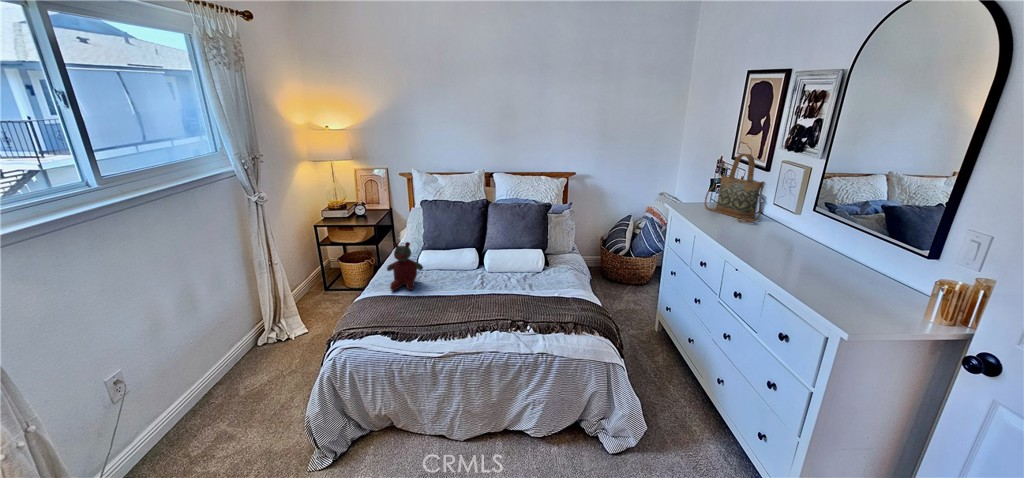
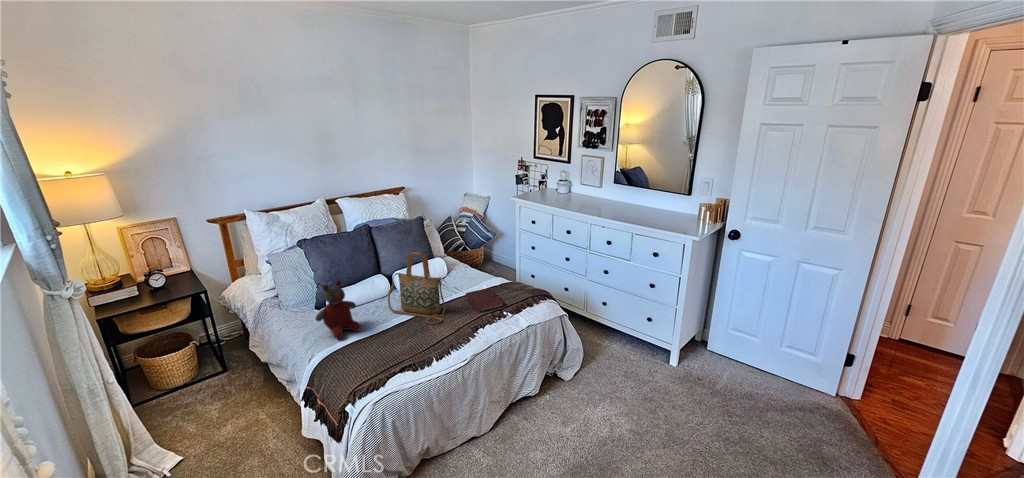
handbag: present [705,154,765,223] -> present [388,251,445,324]
notebook: none [505,291,546,319] -> present [465,288,504,312]

